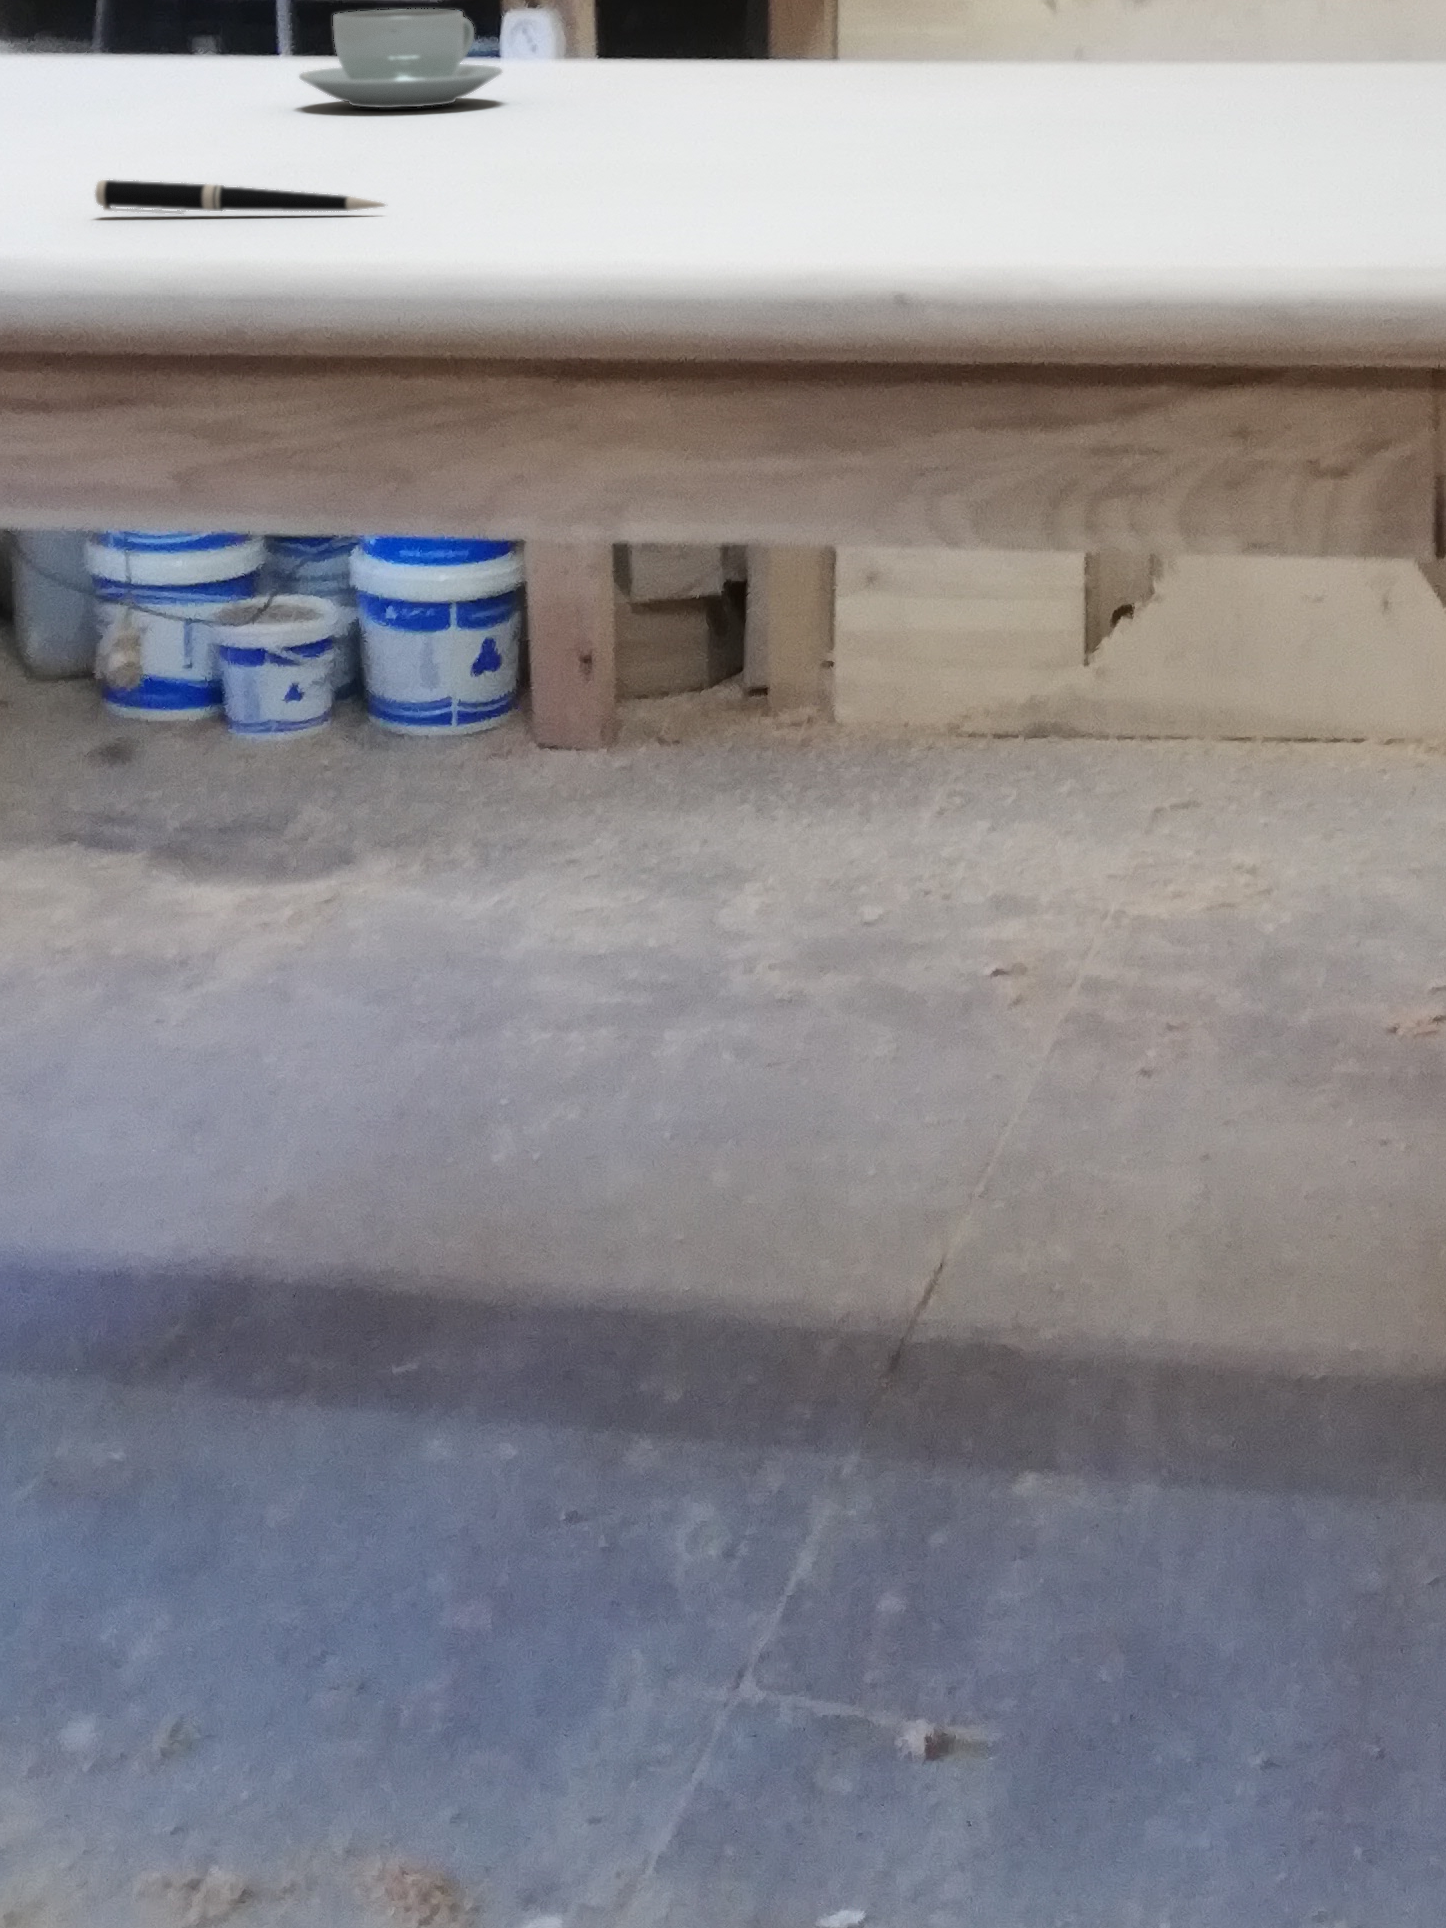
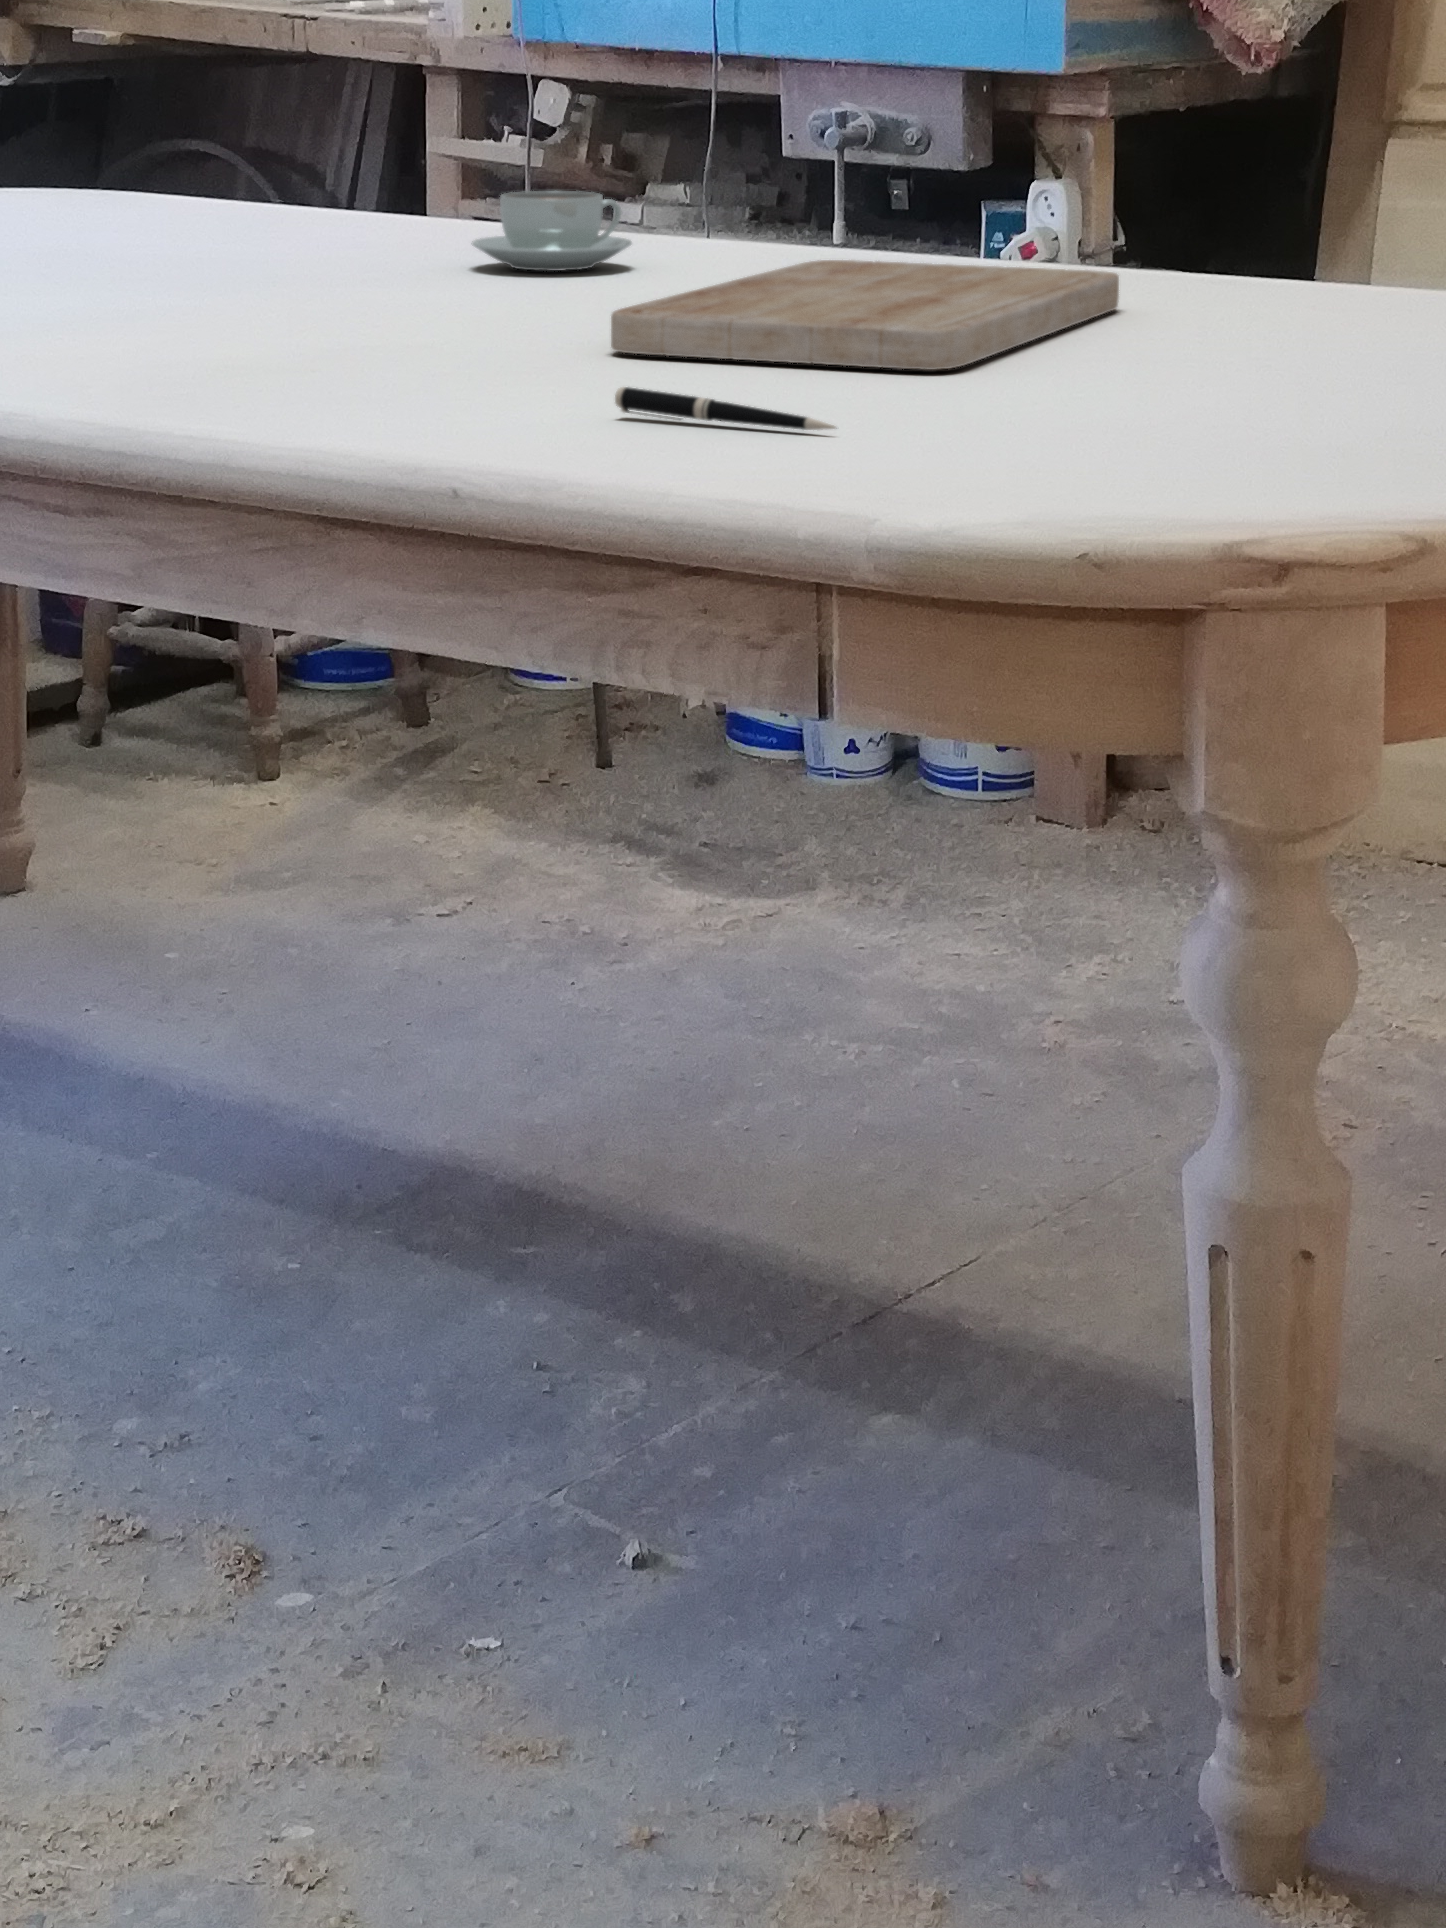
cutting board: none [808,60,1284,172] -> present [611,260,1119,370]
pen: present [95,180,384,214] -> present [615,387,837,430]

